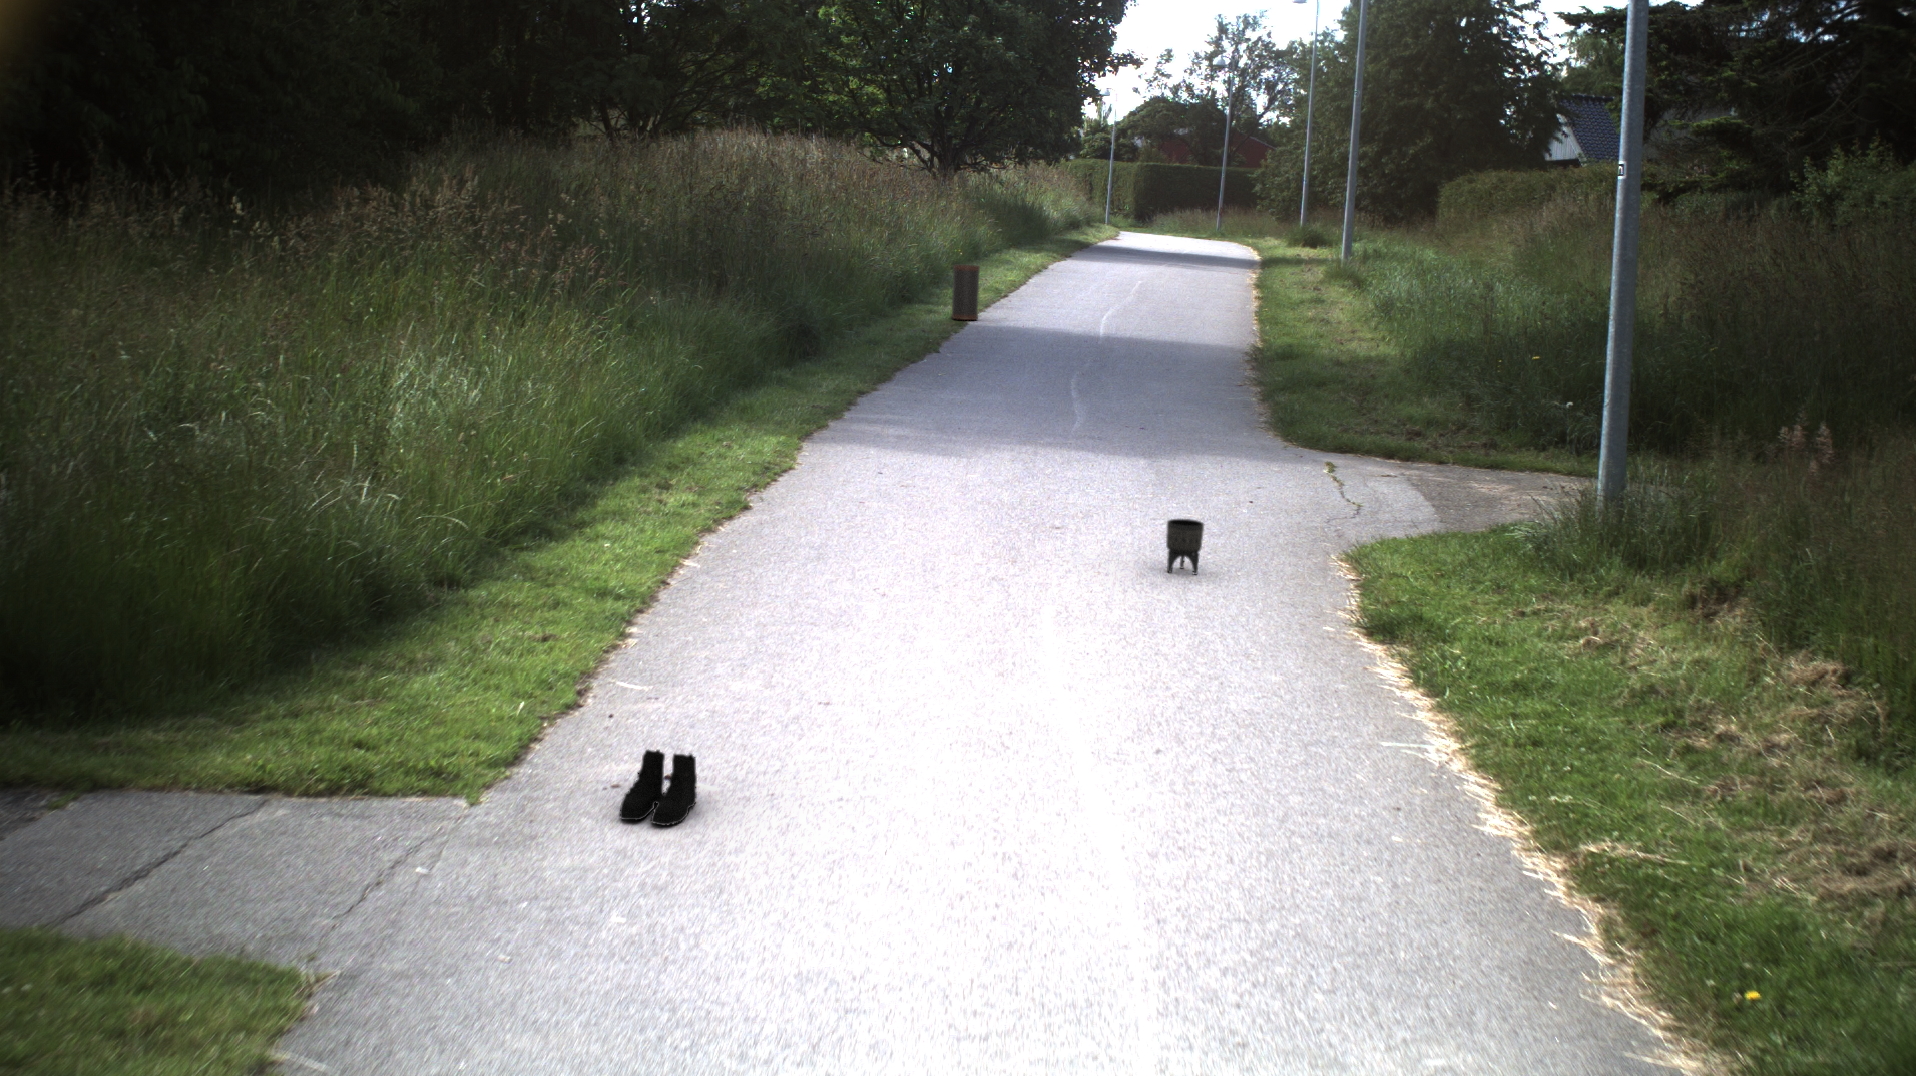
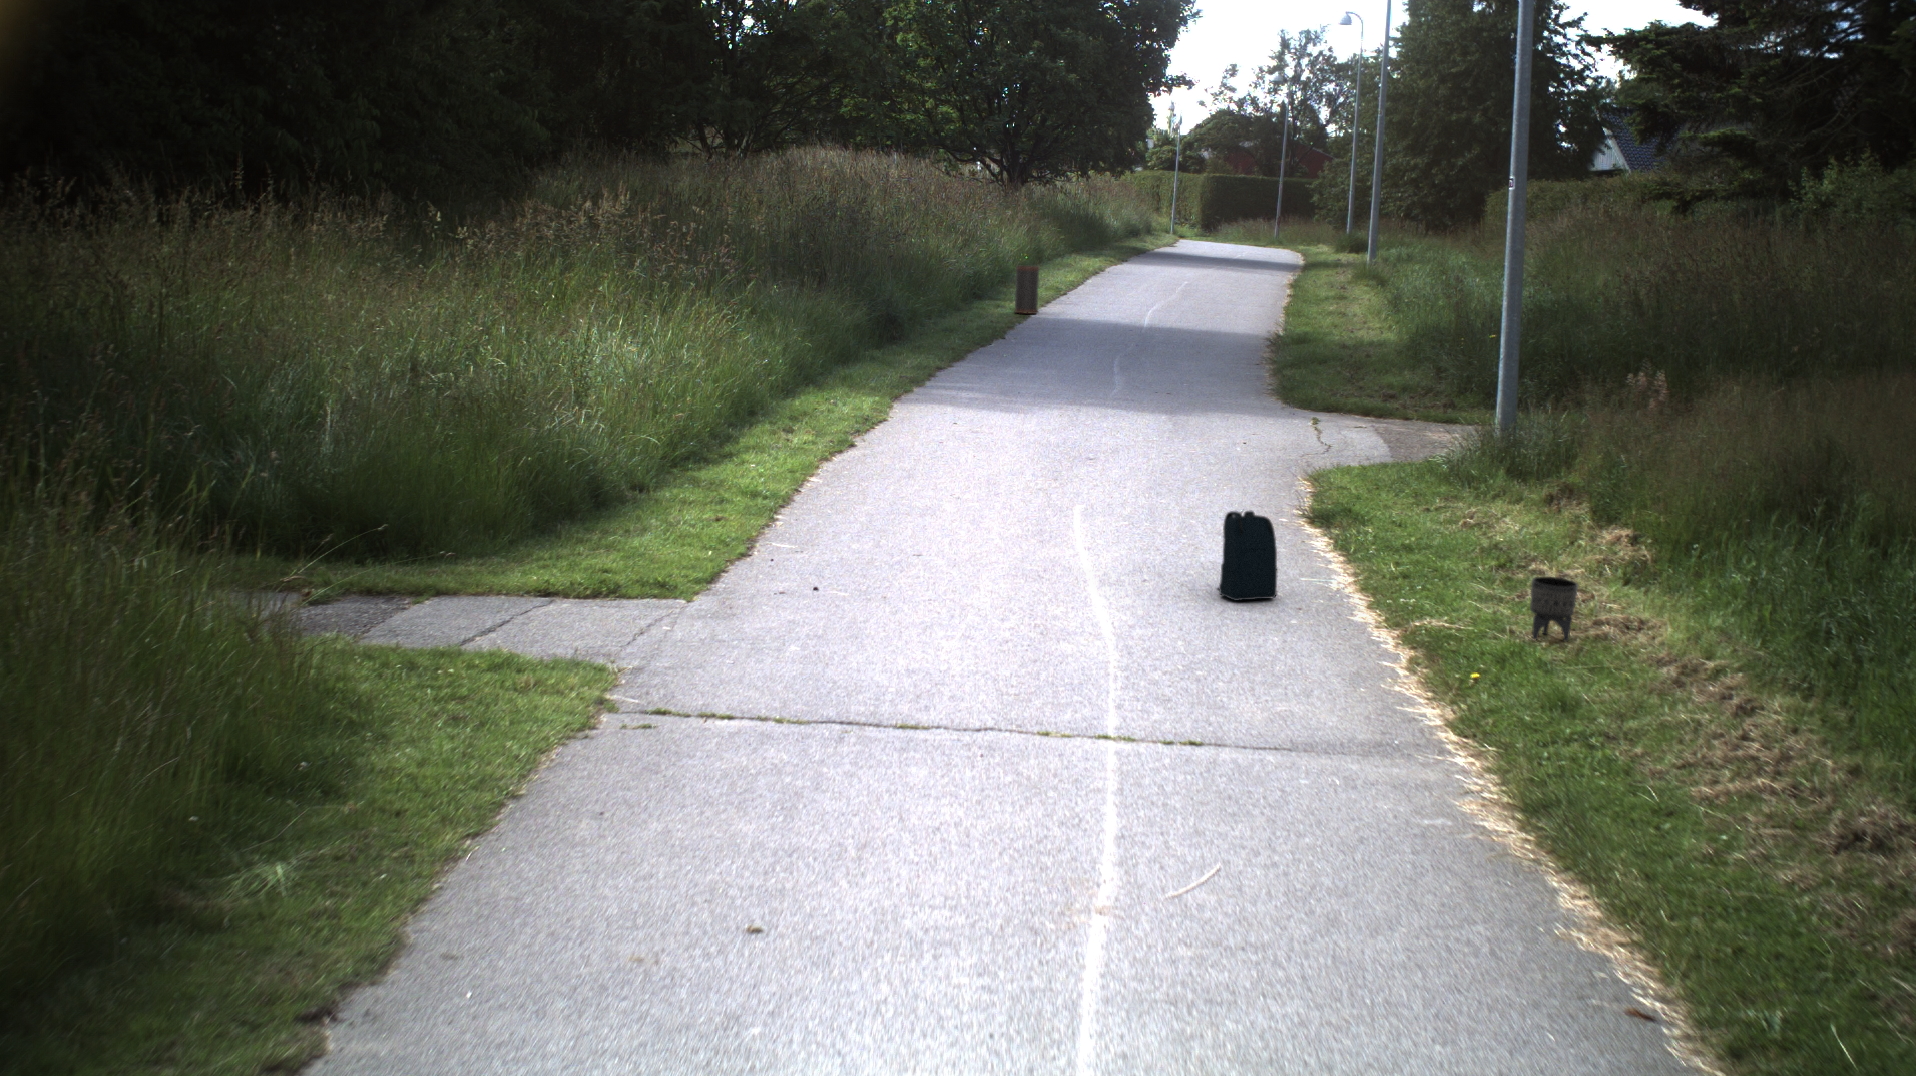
planter: present [1166,519,1204,574] -> present [1530,577,1578,641]
backpack: none [1268,656,1364,796] -> present [1219,511,1277,601]
boots: present [620,750,697,825] -> none [790,562,838,606]

